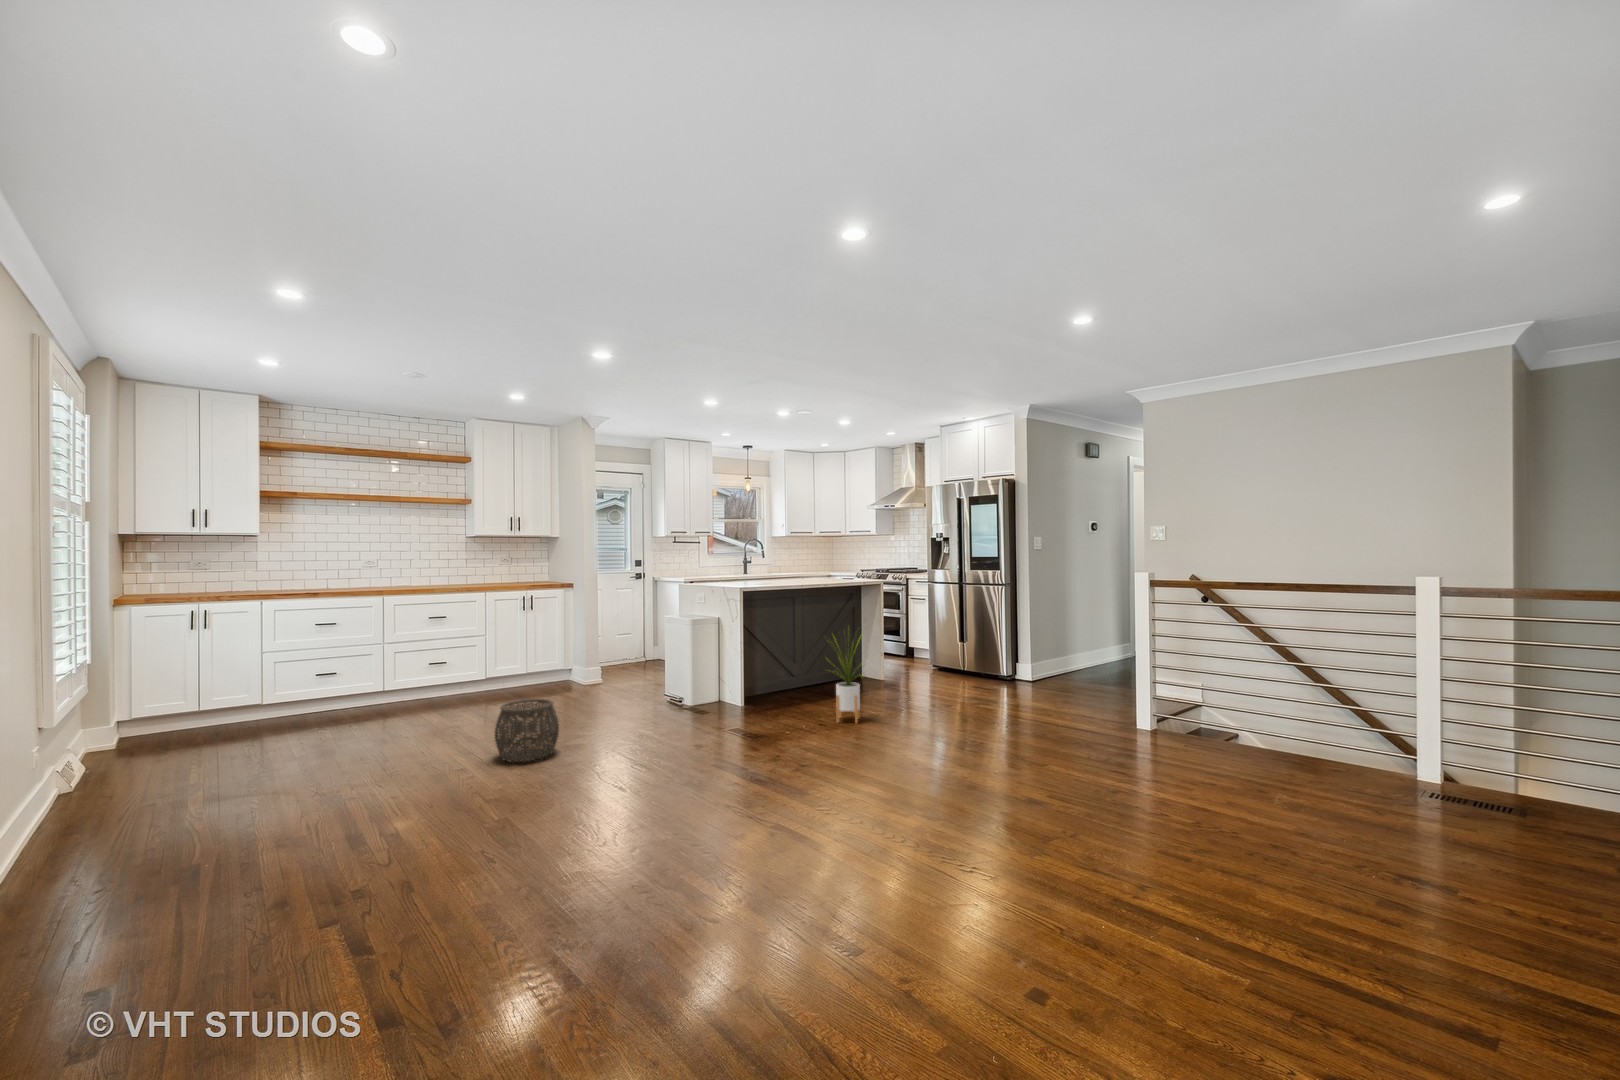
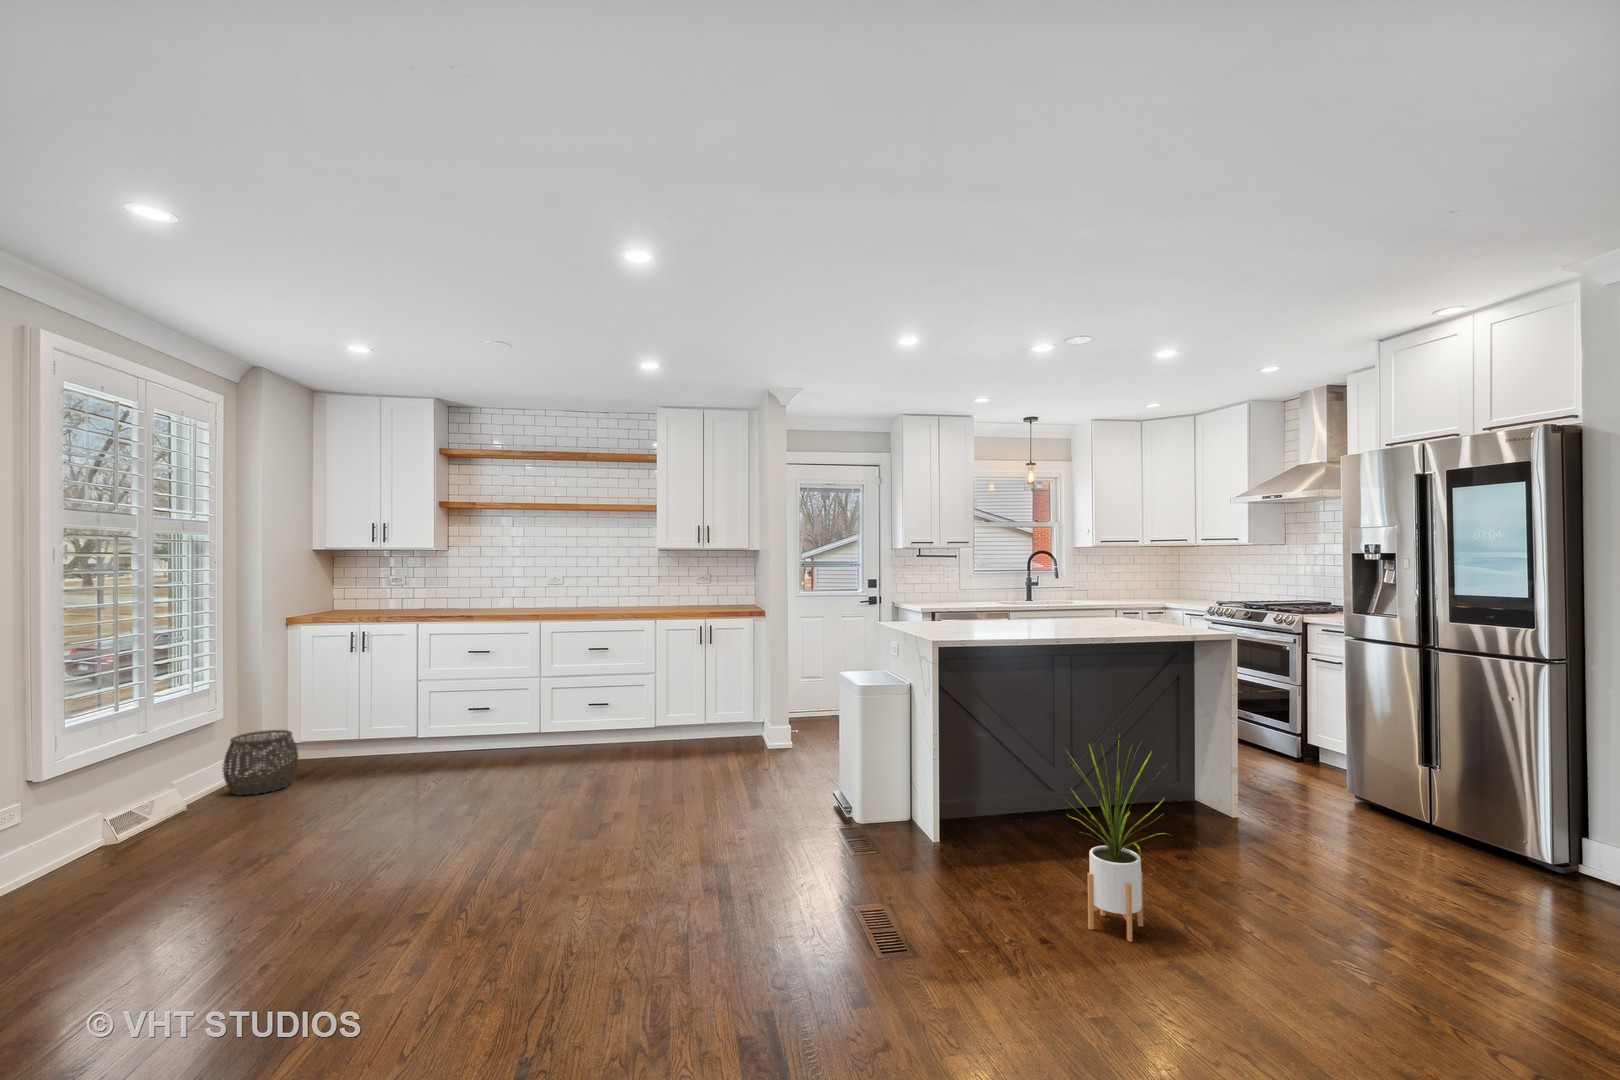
woven basket: present [494,699,559,763] -> present [223,730,298,795]

